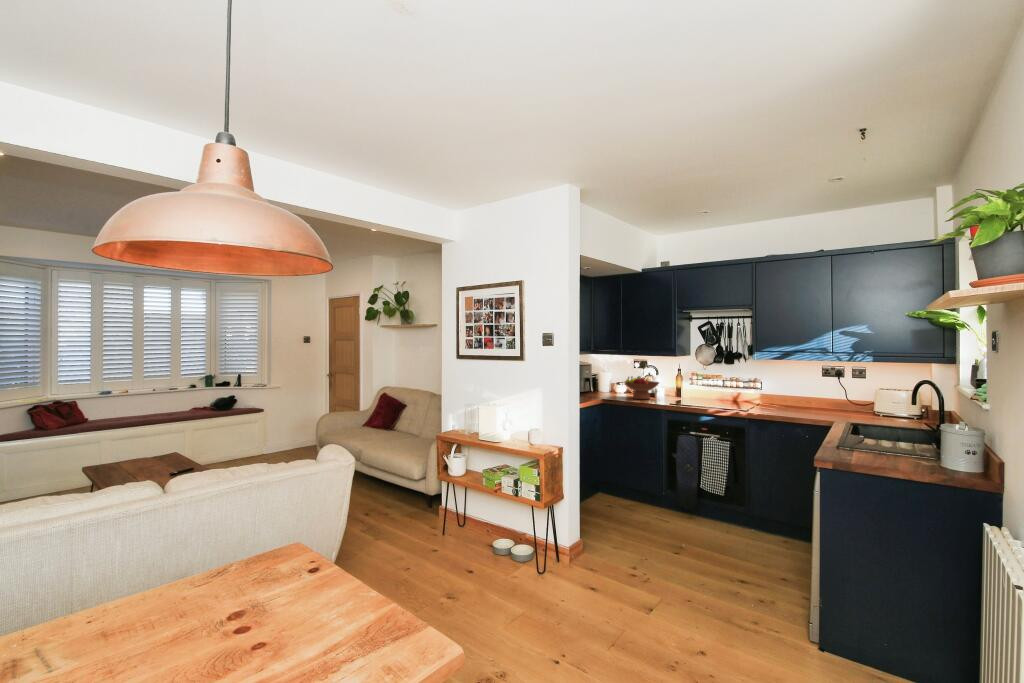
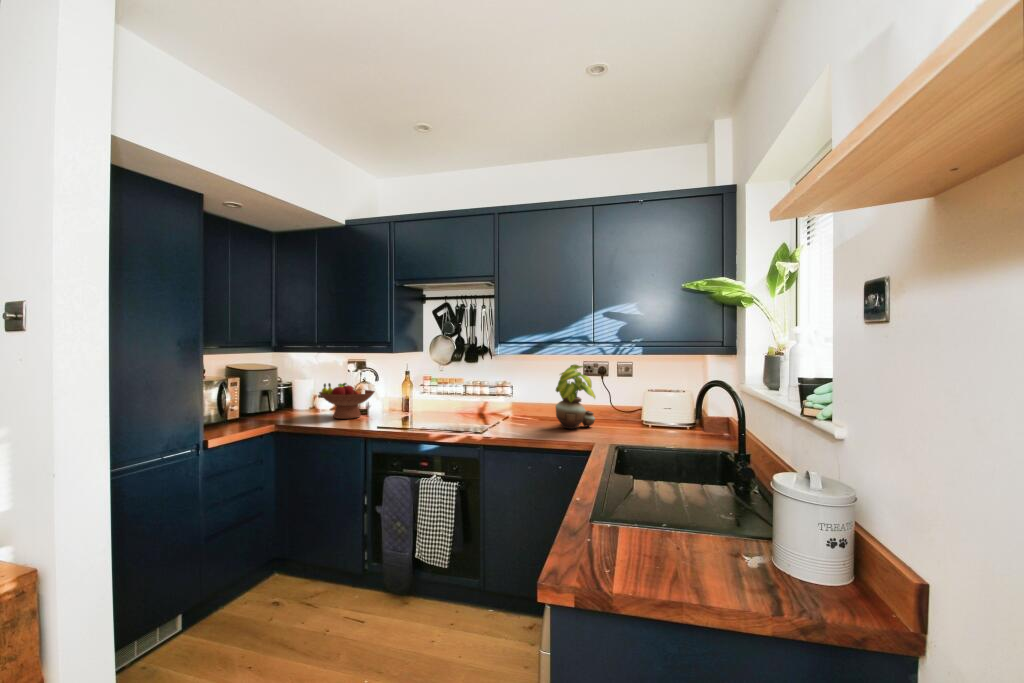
potted plant: none [799,368,834,413] -> present [556,365,595,429]

